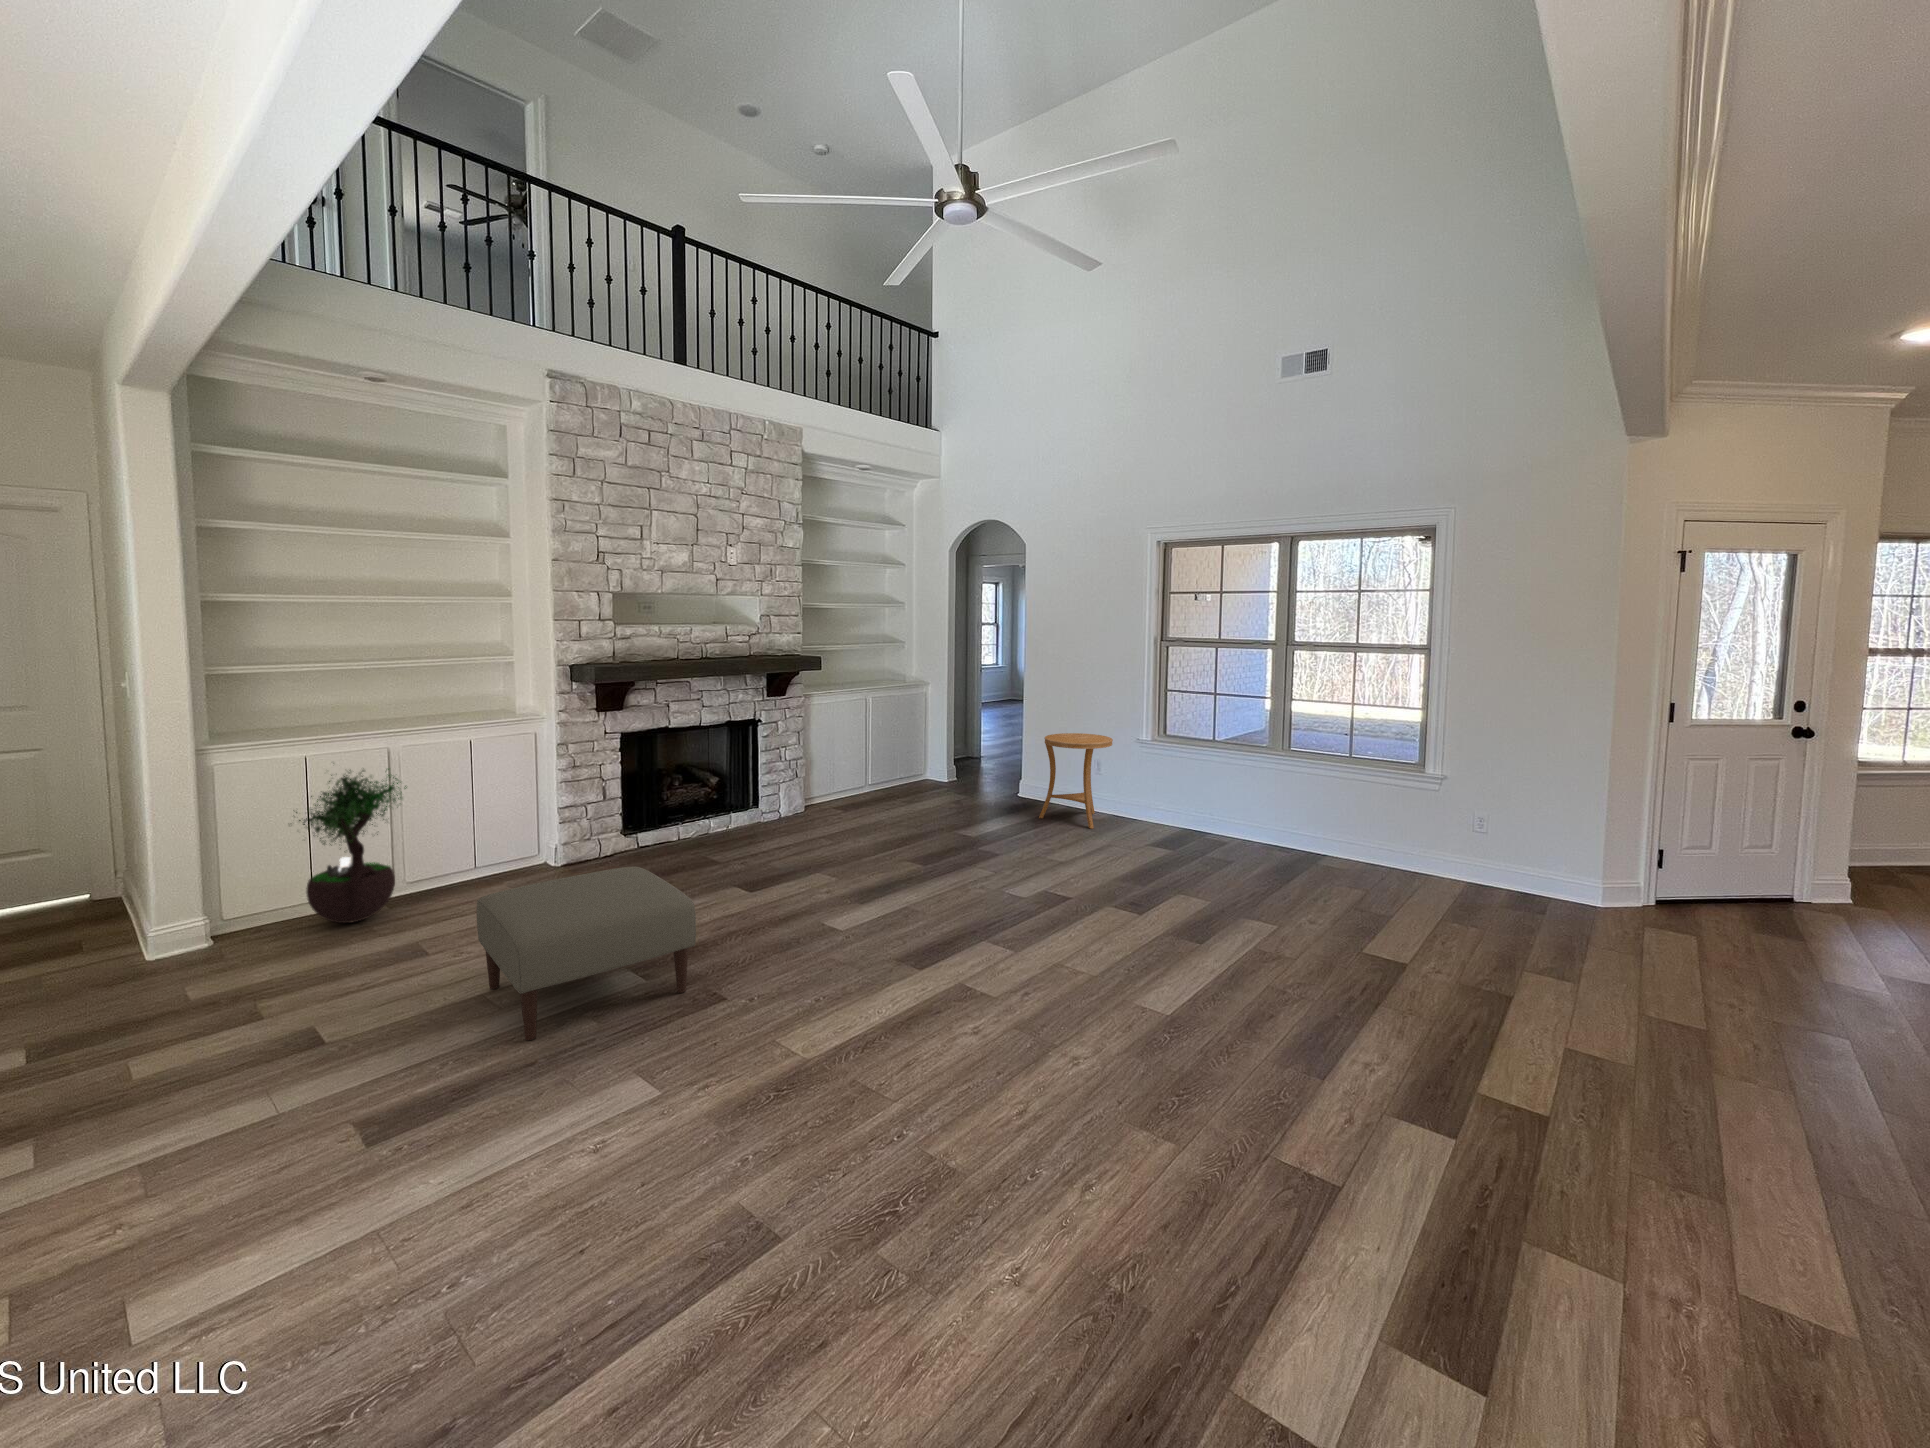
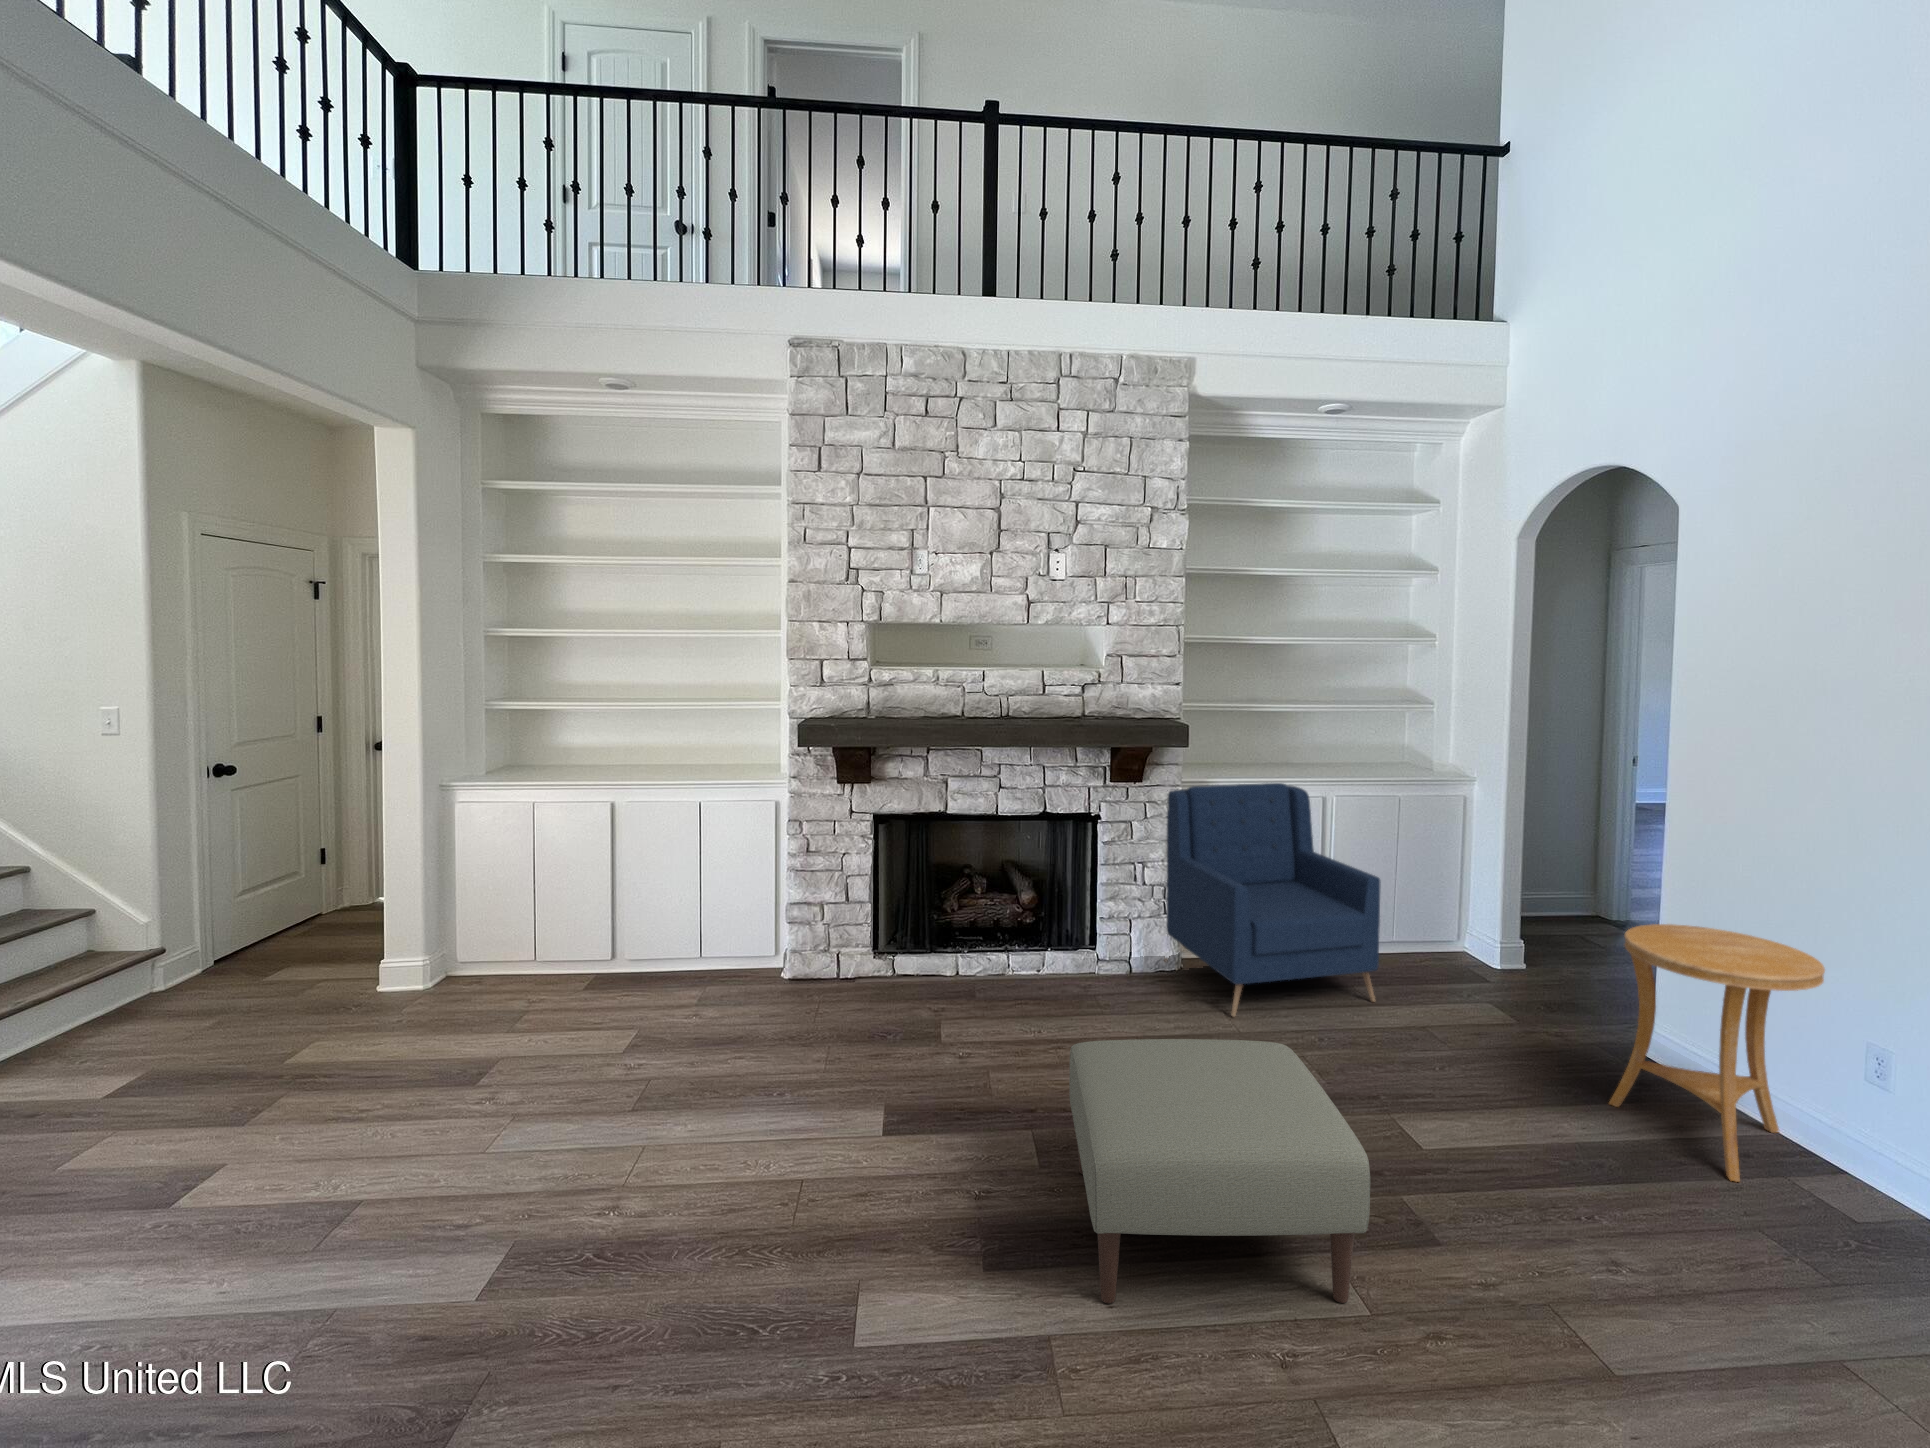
armchair: none [796,693,922,823] -> present [1164,783,1381,1016]
potted tree: present [296,769,407,923] -> none [438,822,568,1011]
ottoman: present [476,867,696,1040] -> present [1069,1039,1370,1303]

